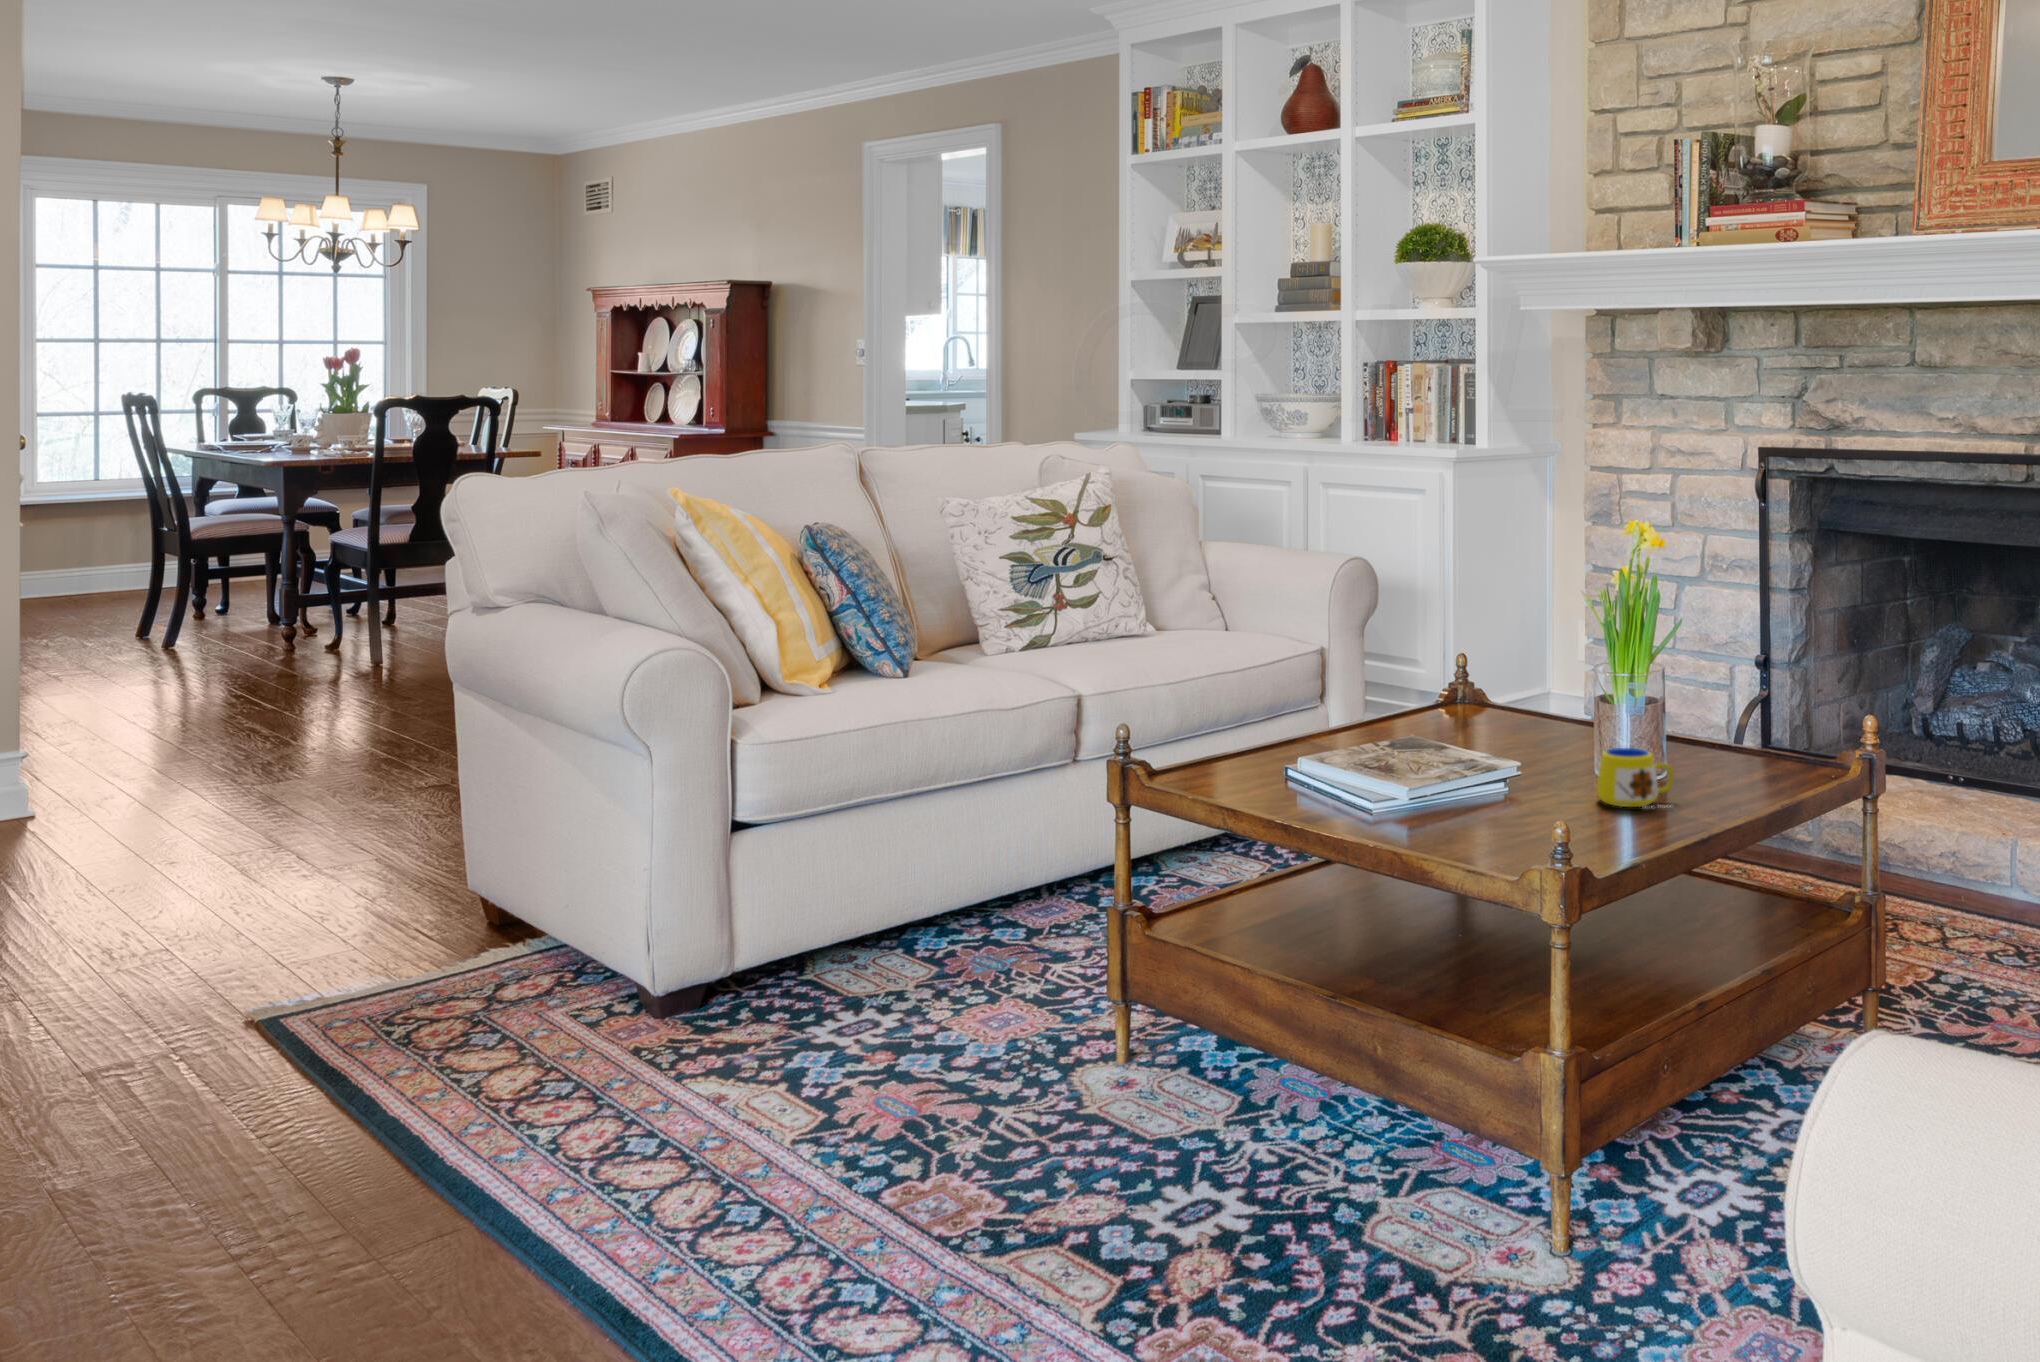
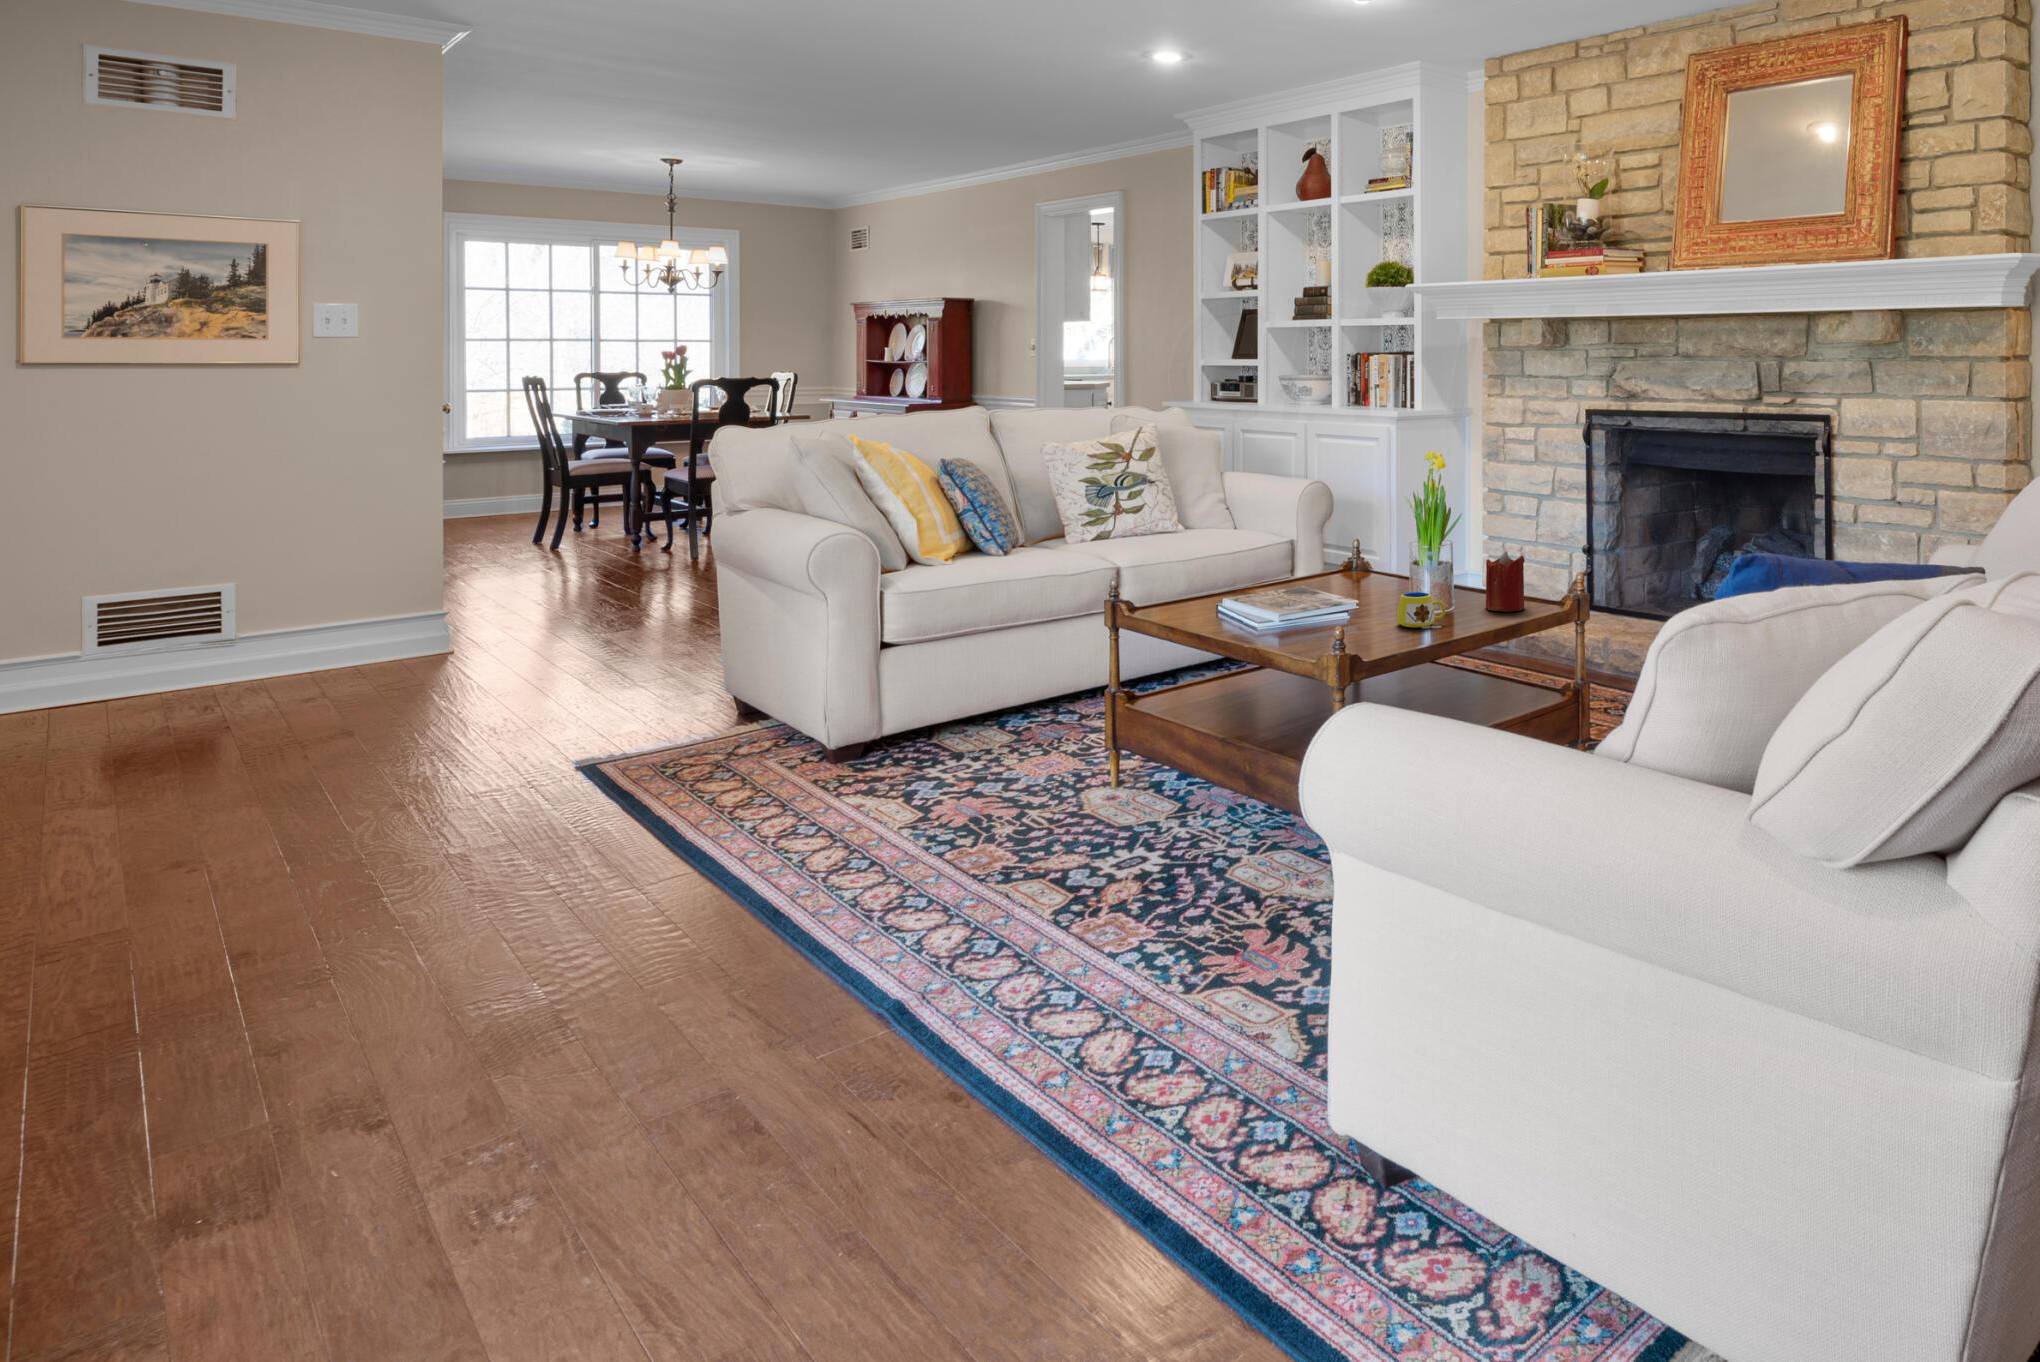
candle: none [1718,678,1782,778] -> present [1486,551,1525,612]

